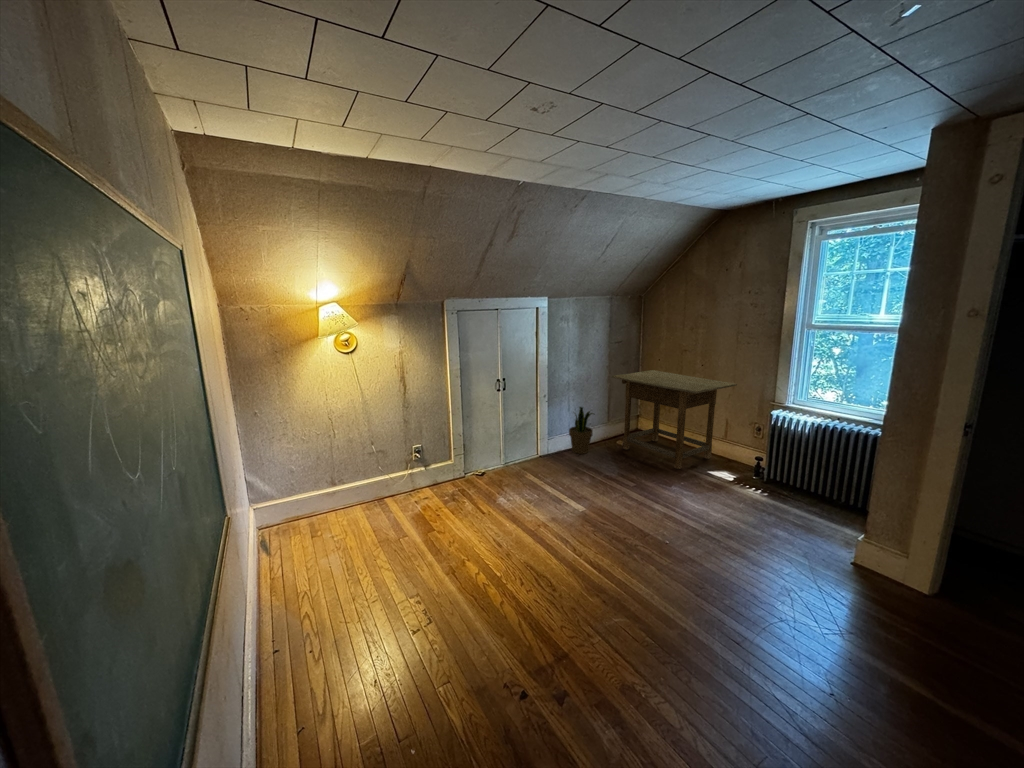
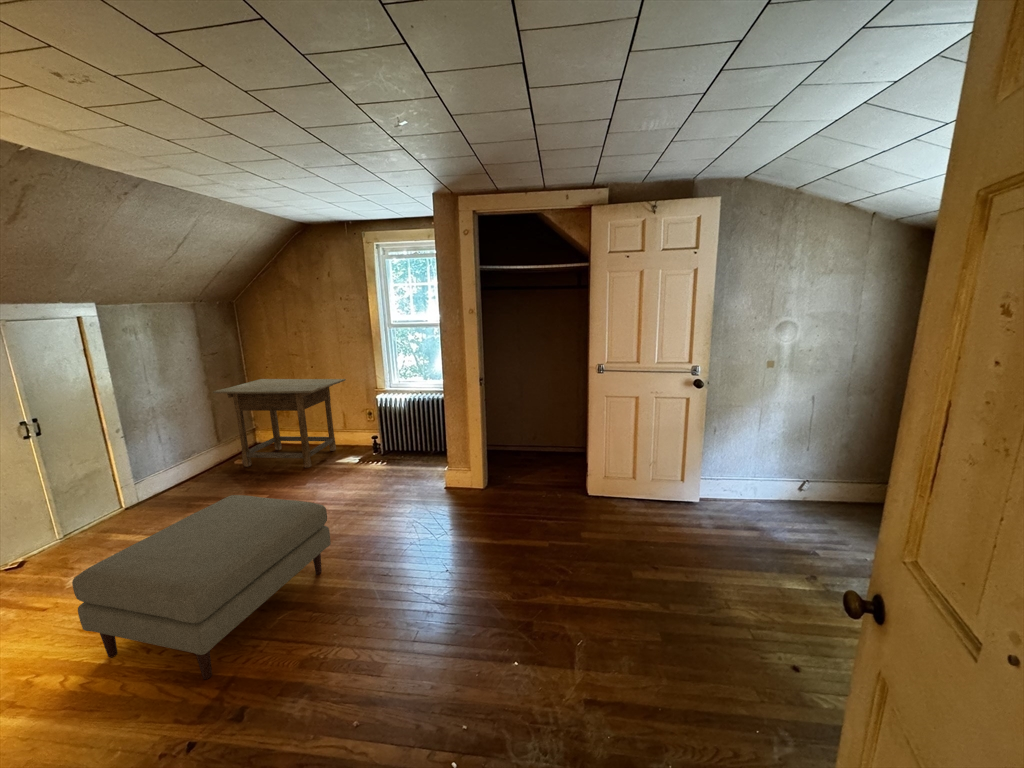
potted plant: present [569,407,594,454] -> none [165,432,202,489]
ottoman: none [493,479,683,639] -> present [72,495,331,679]

